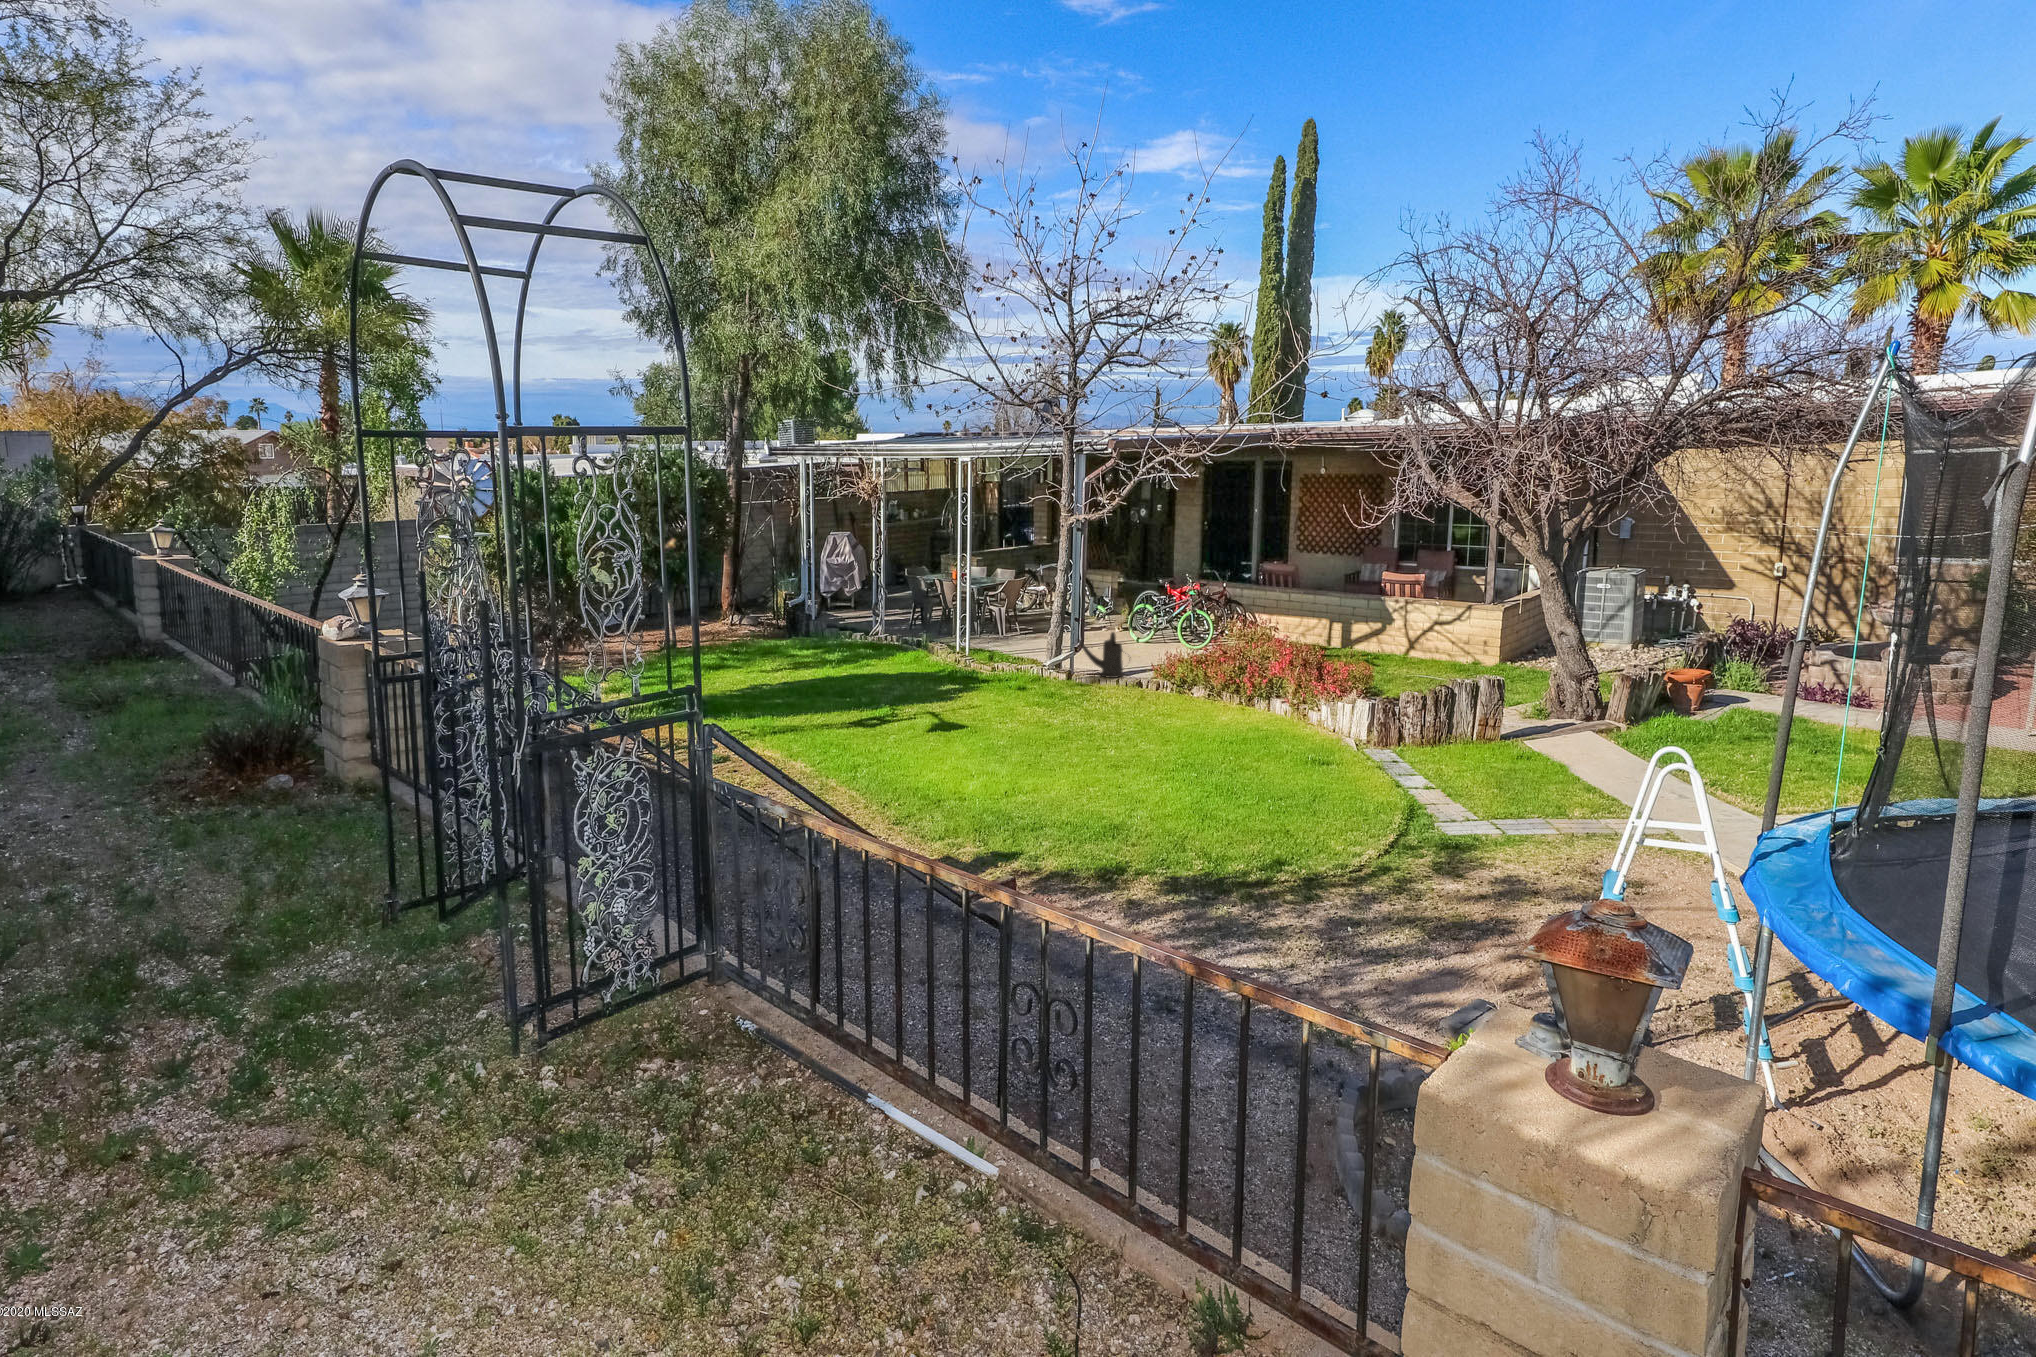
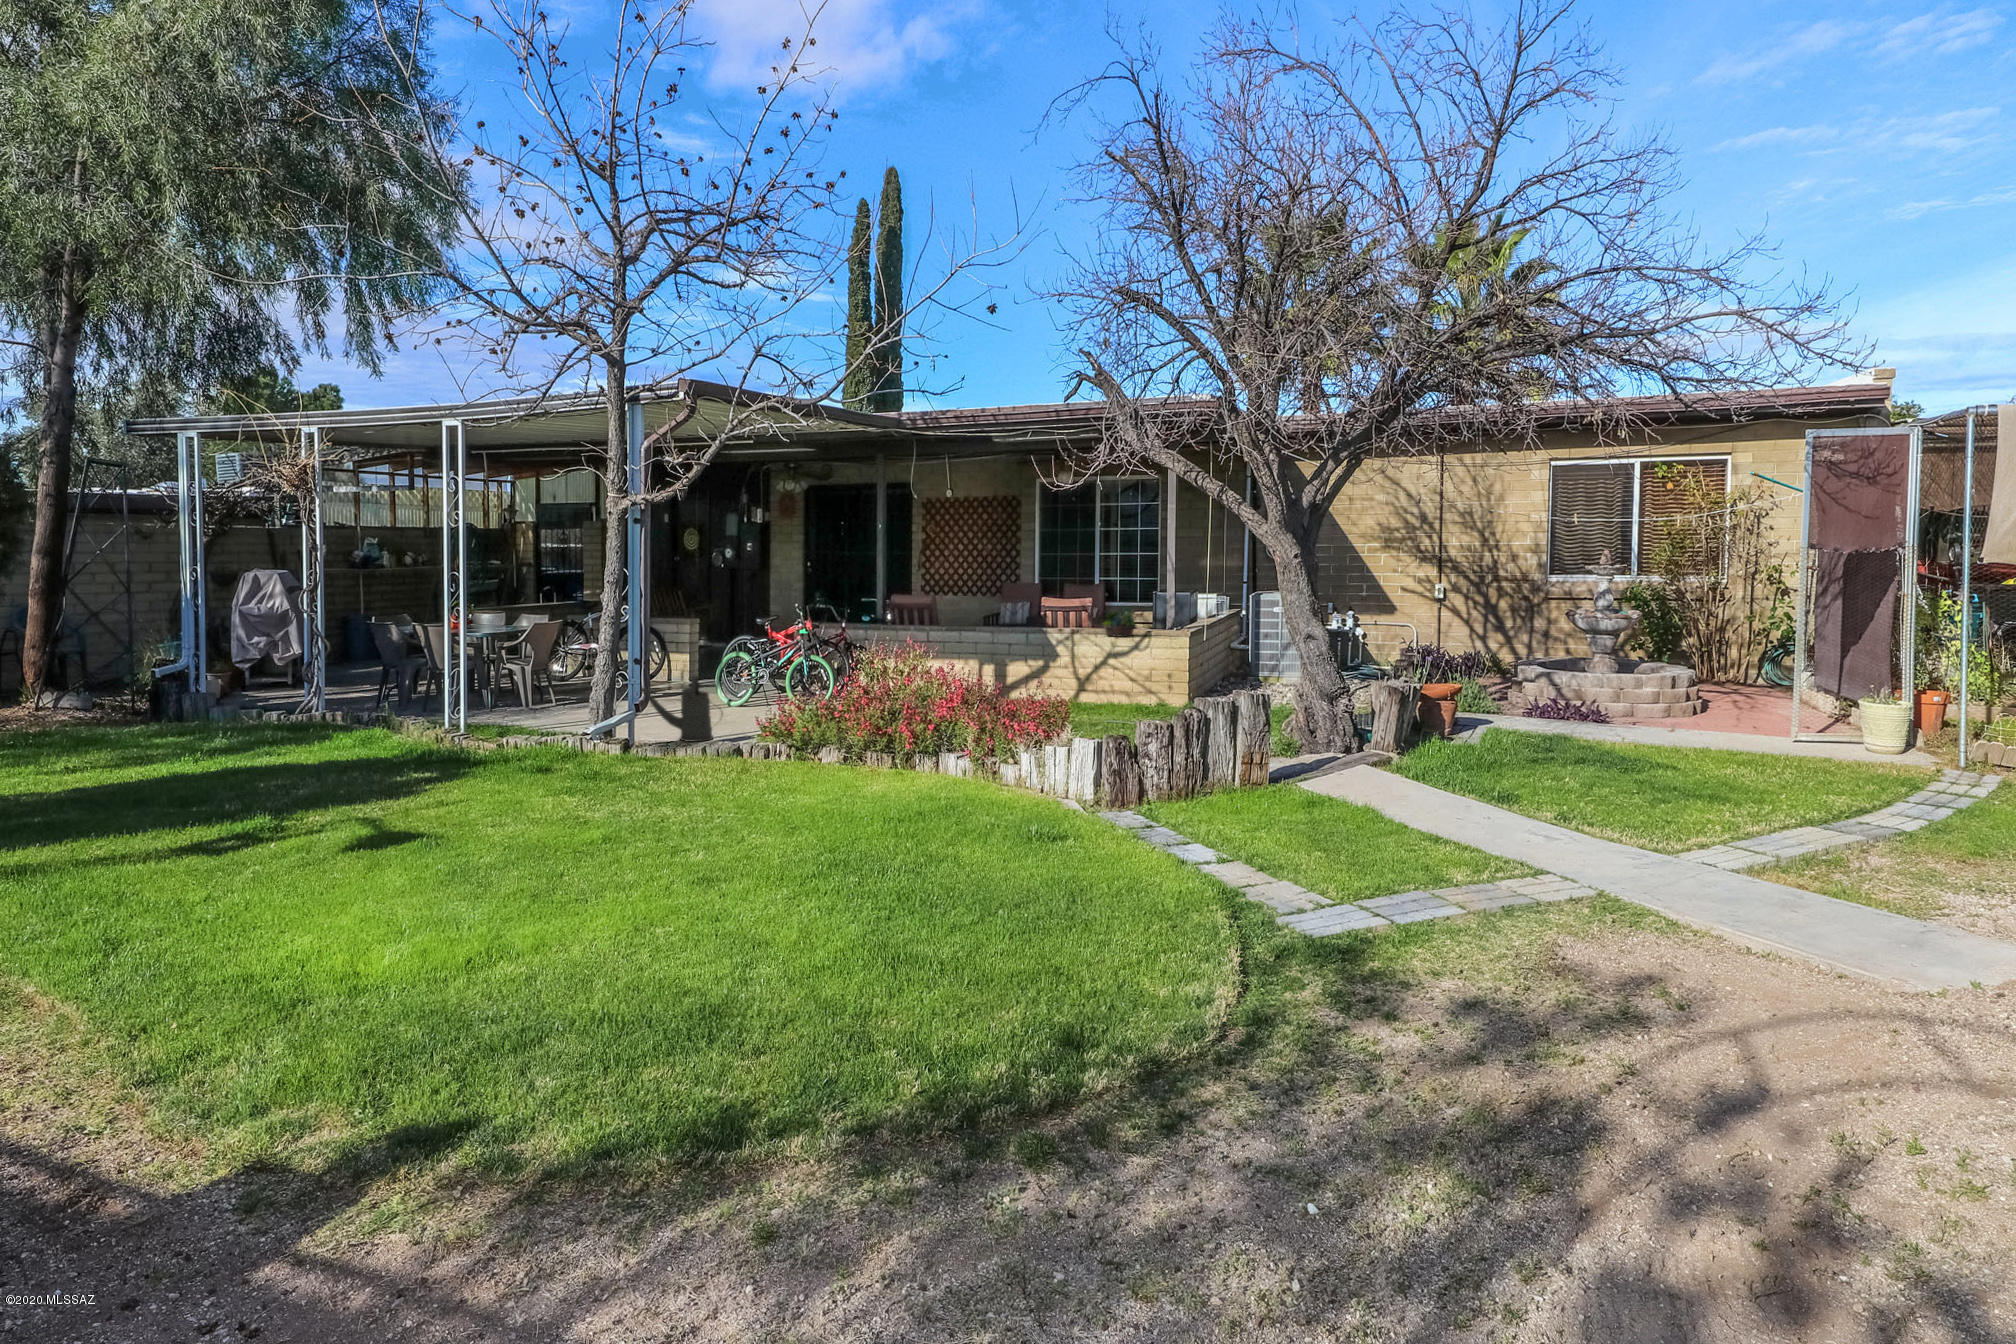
succulent planter: none [1433,584,1462,609] -> present [1103,607,1136,637]

